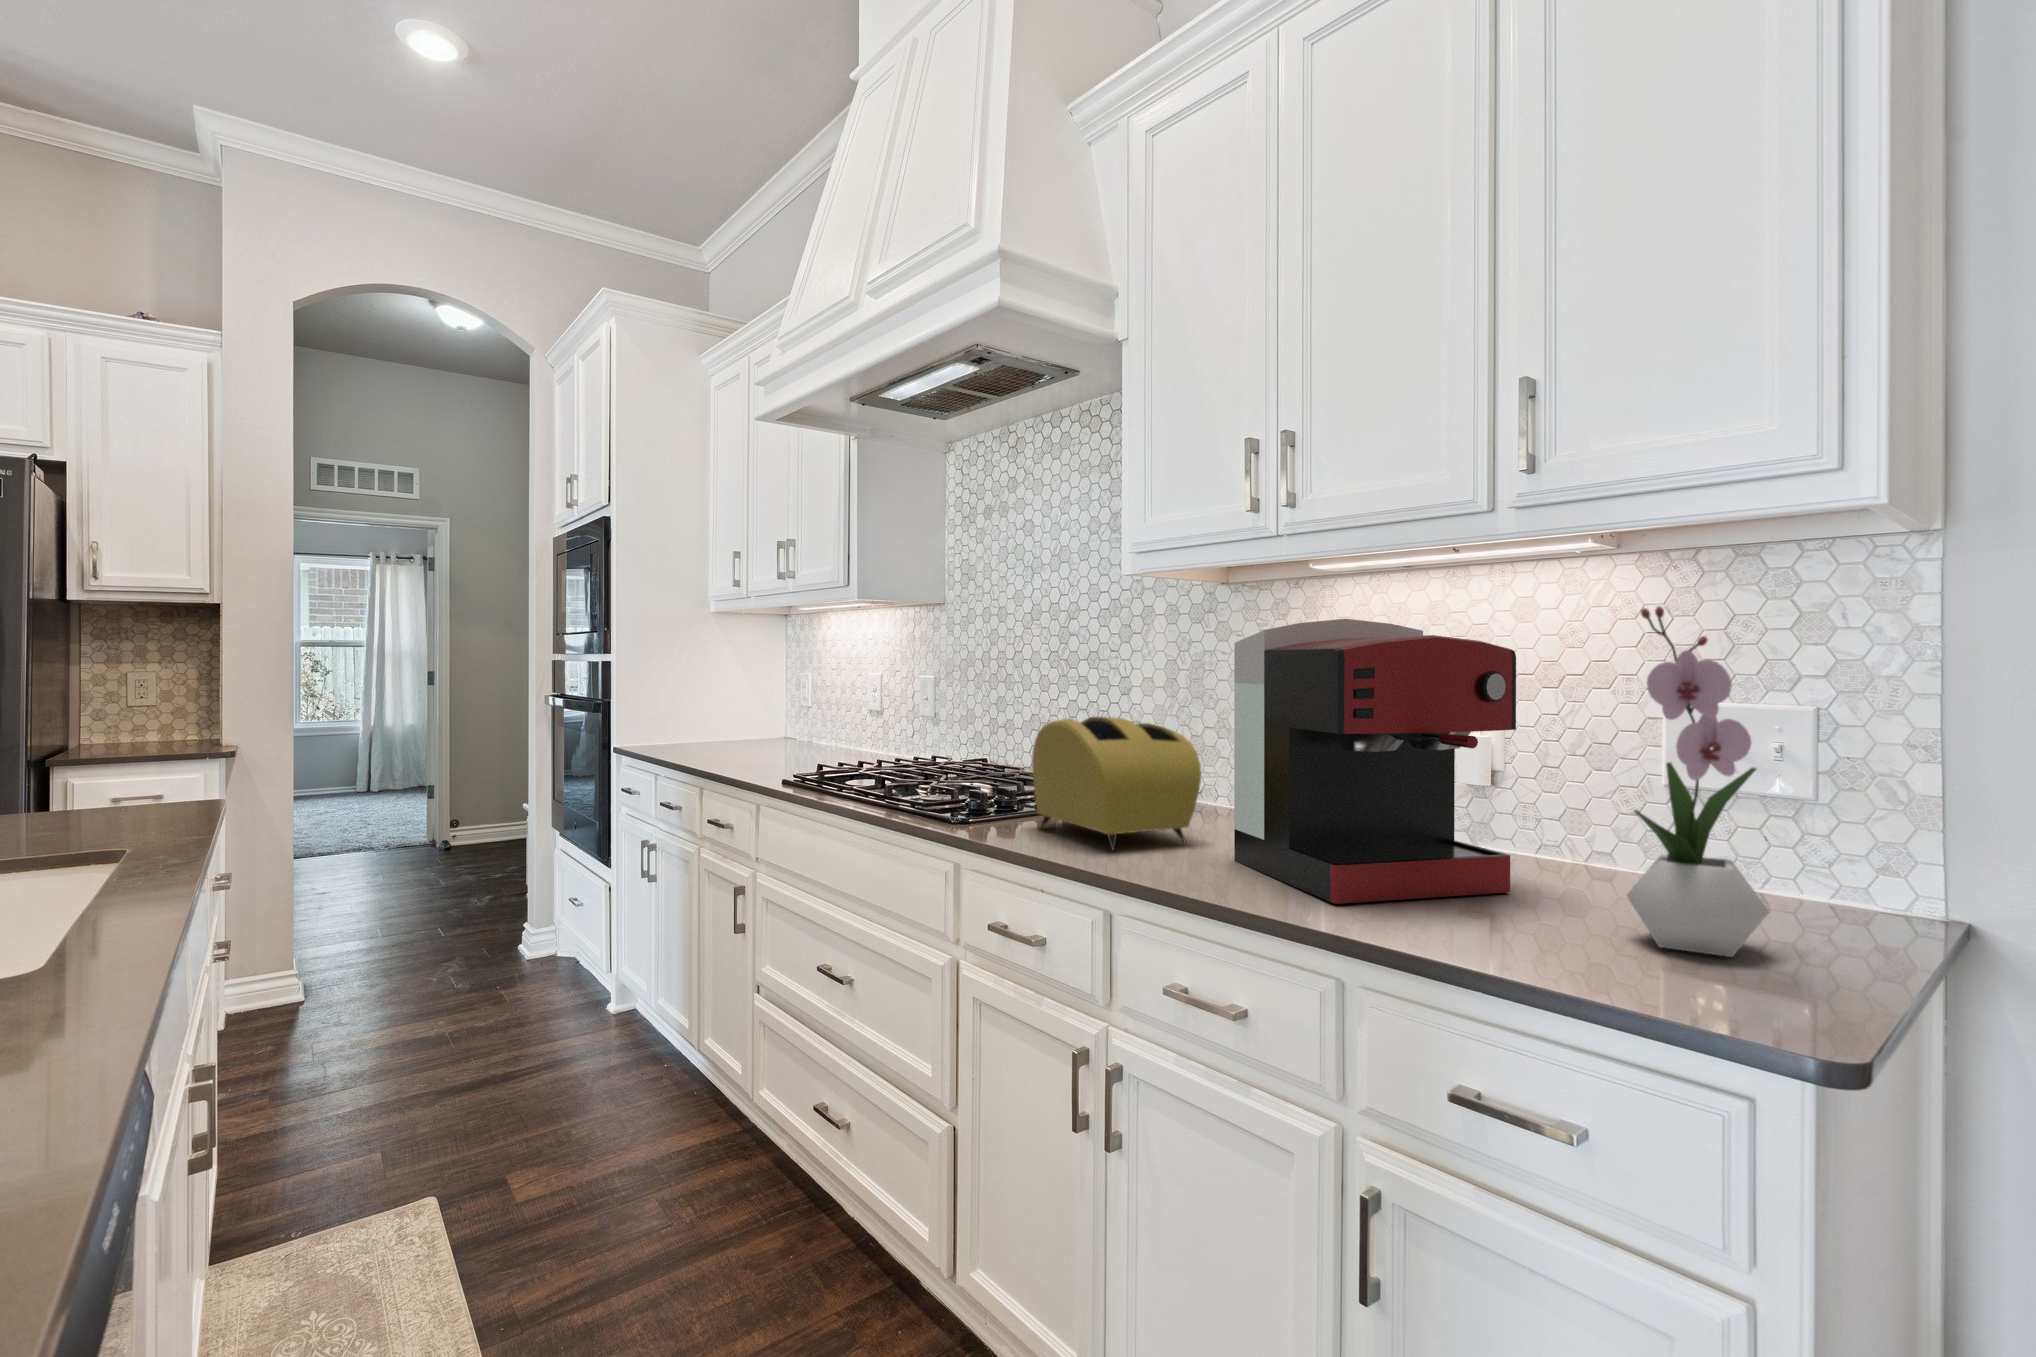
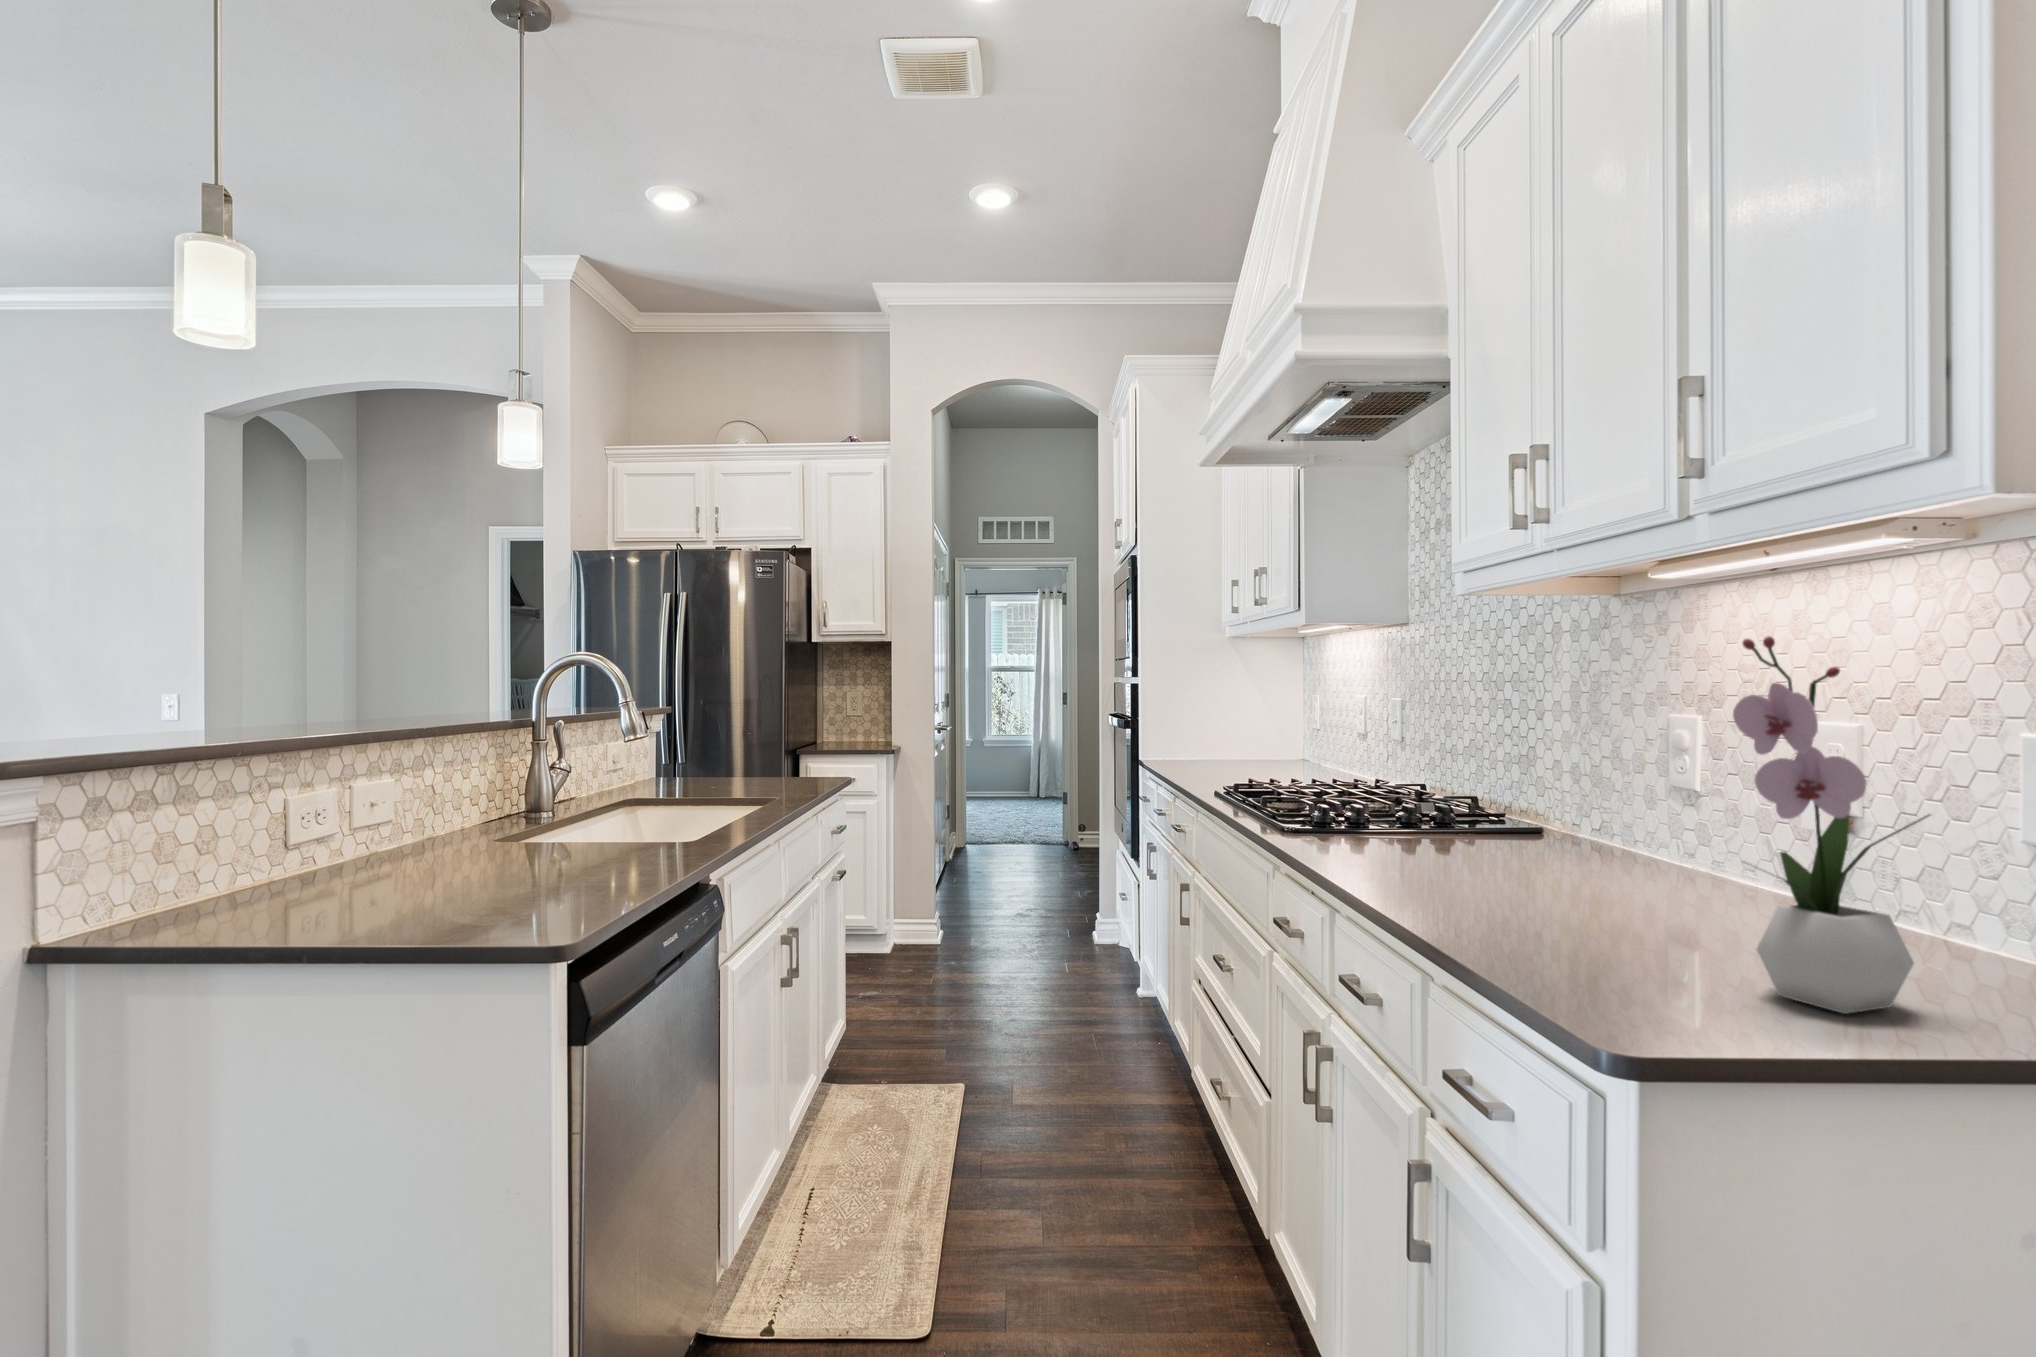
coffee maker: present [1234,619,1516,904] -> none [1505,646,1748,941]
toaster: present [1032,717,1201,850] -> none [1368,743,1505,869]

